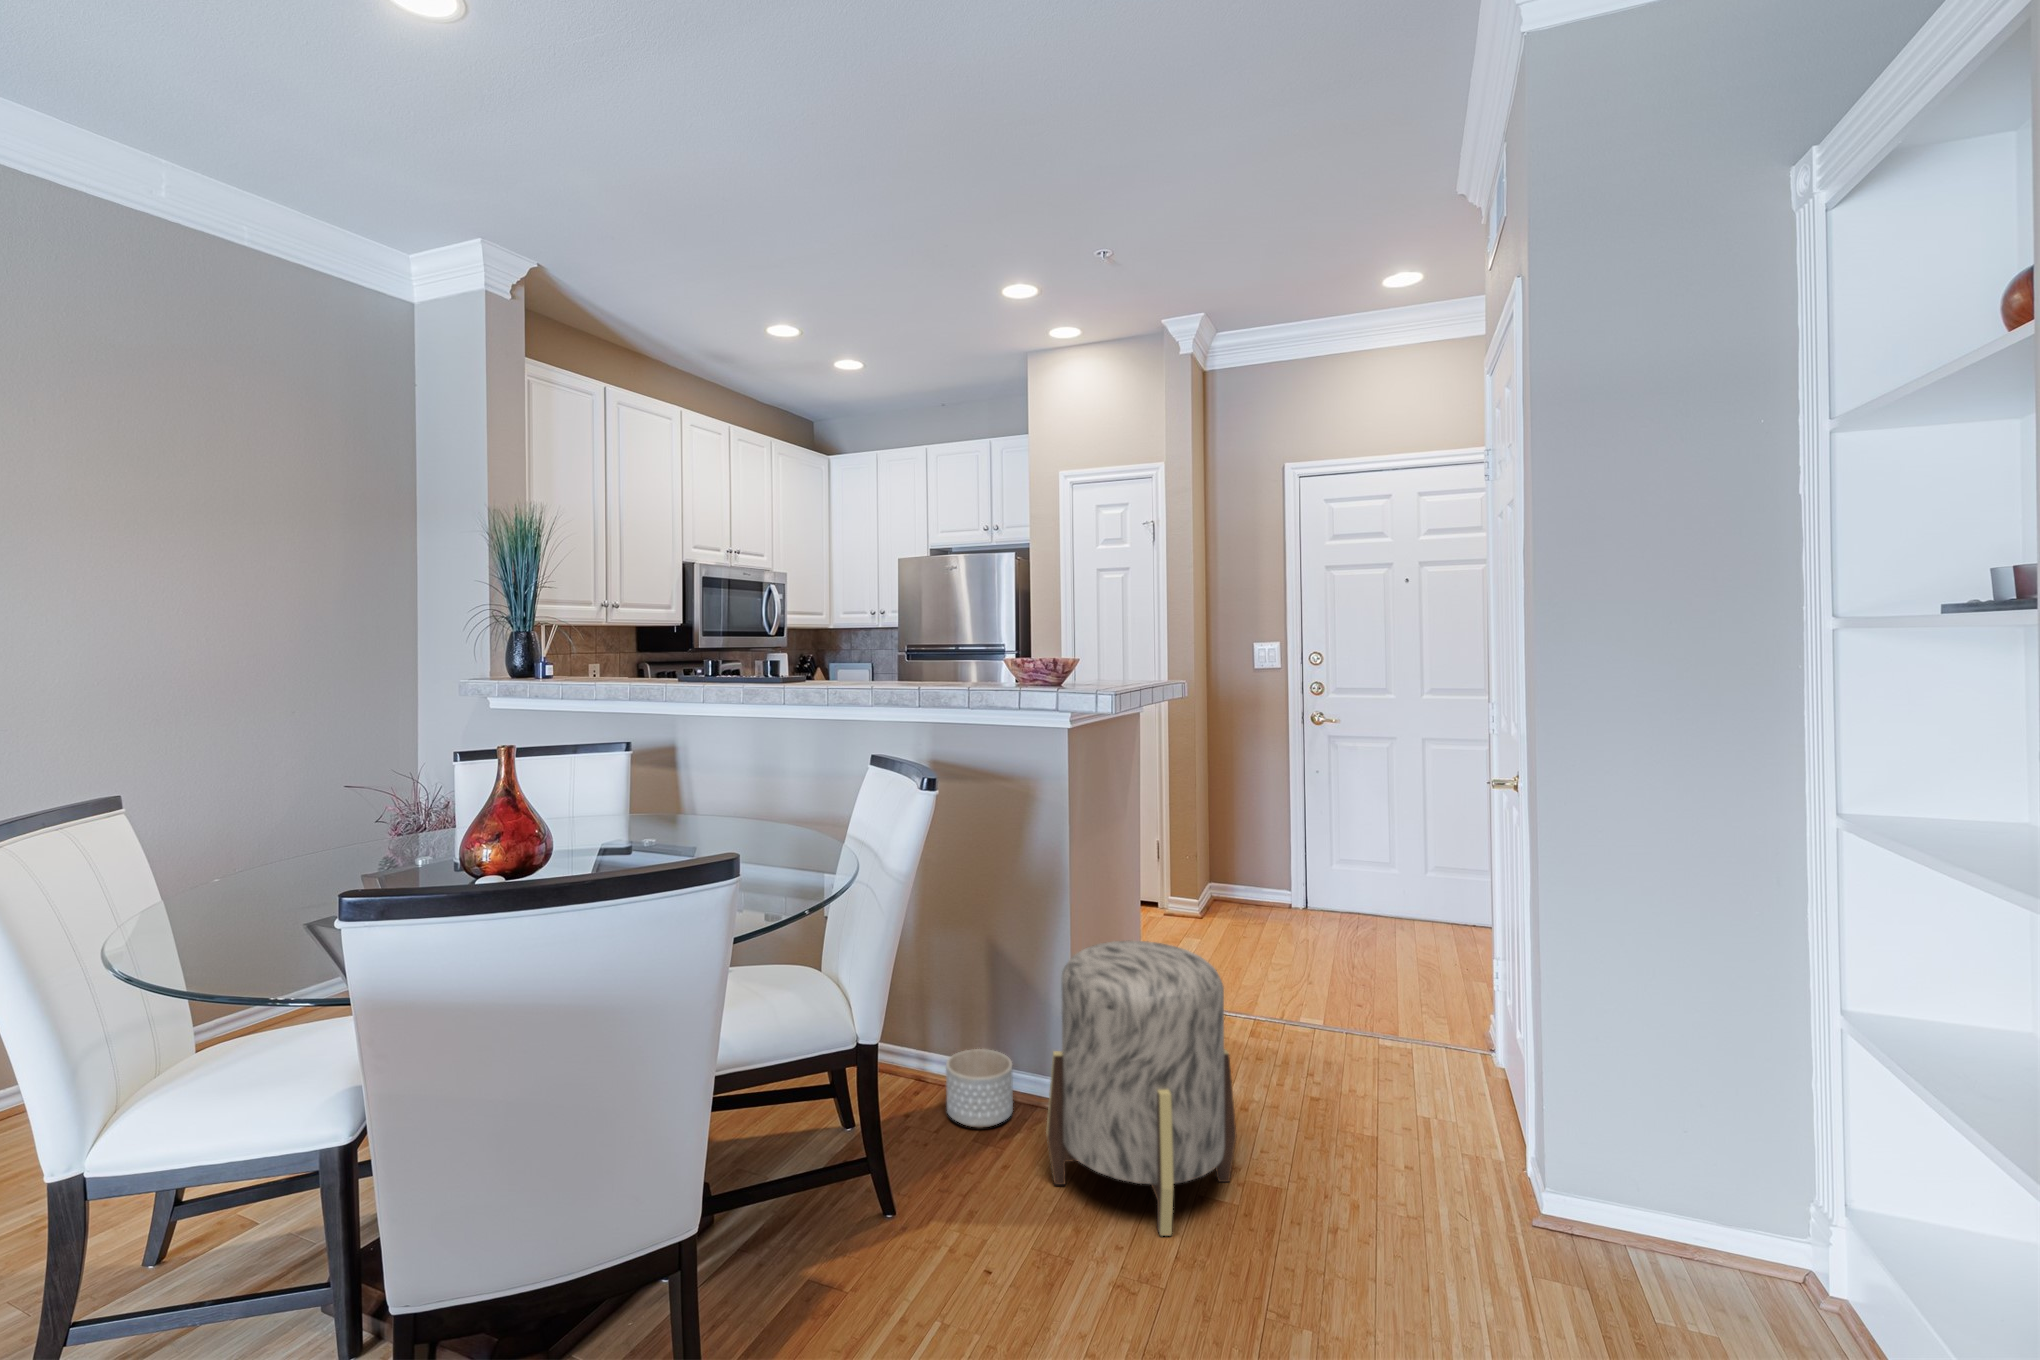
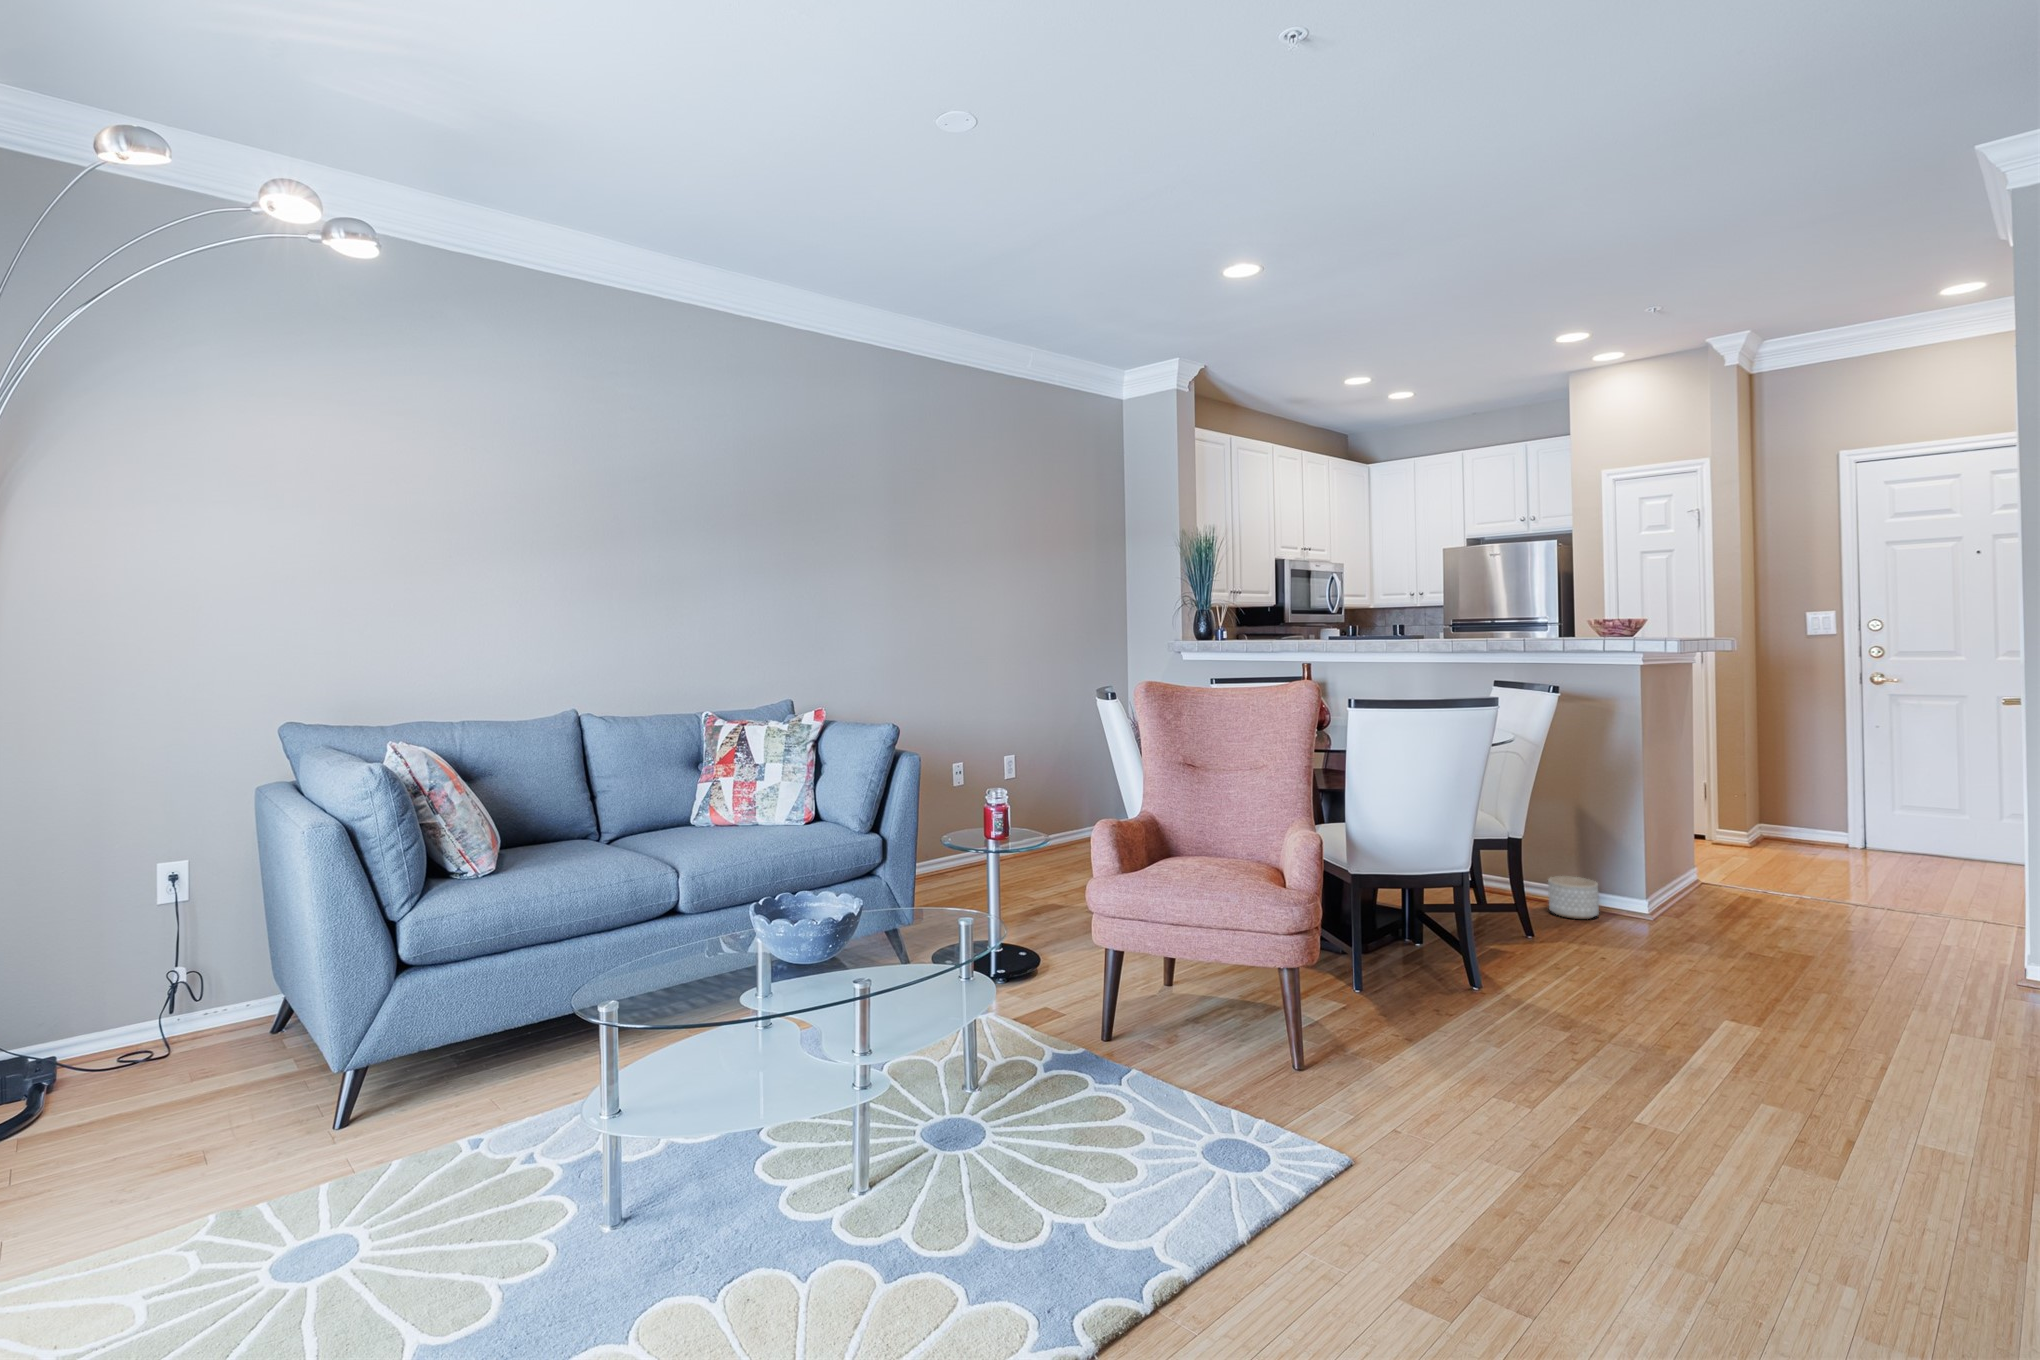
ottoman: present [1046,941,1236,1236] -> none [1632,799,1777,962]

